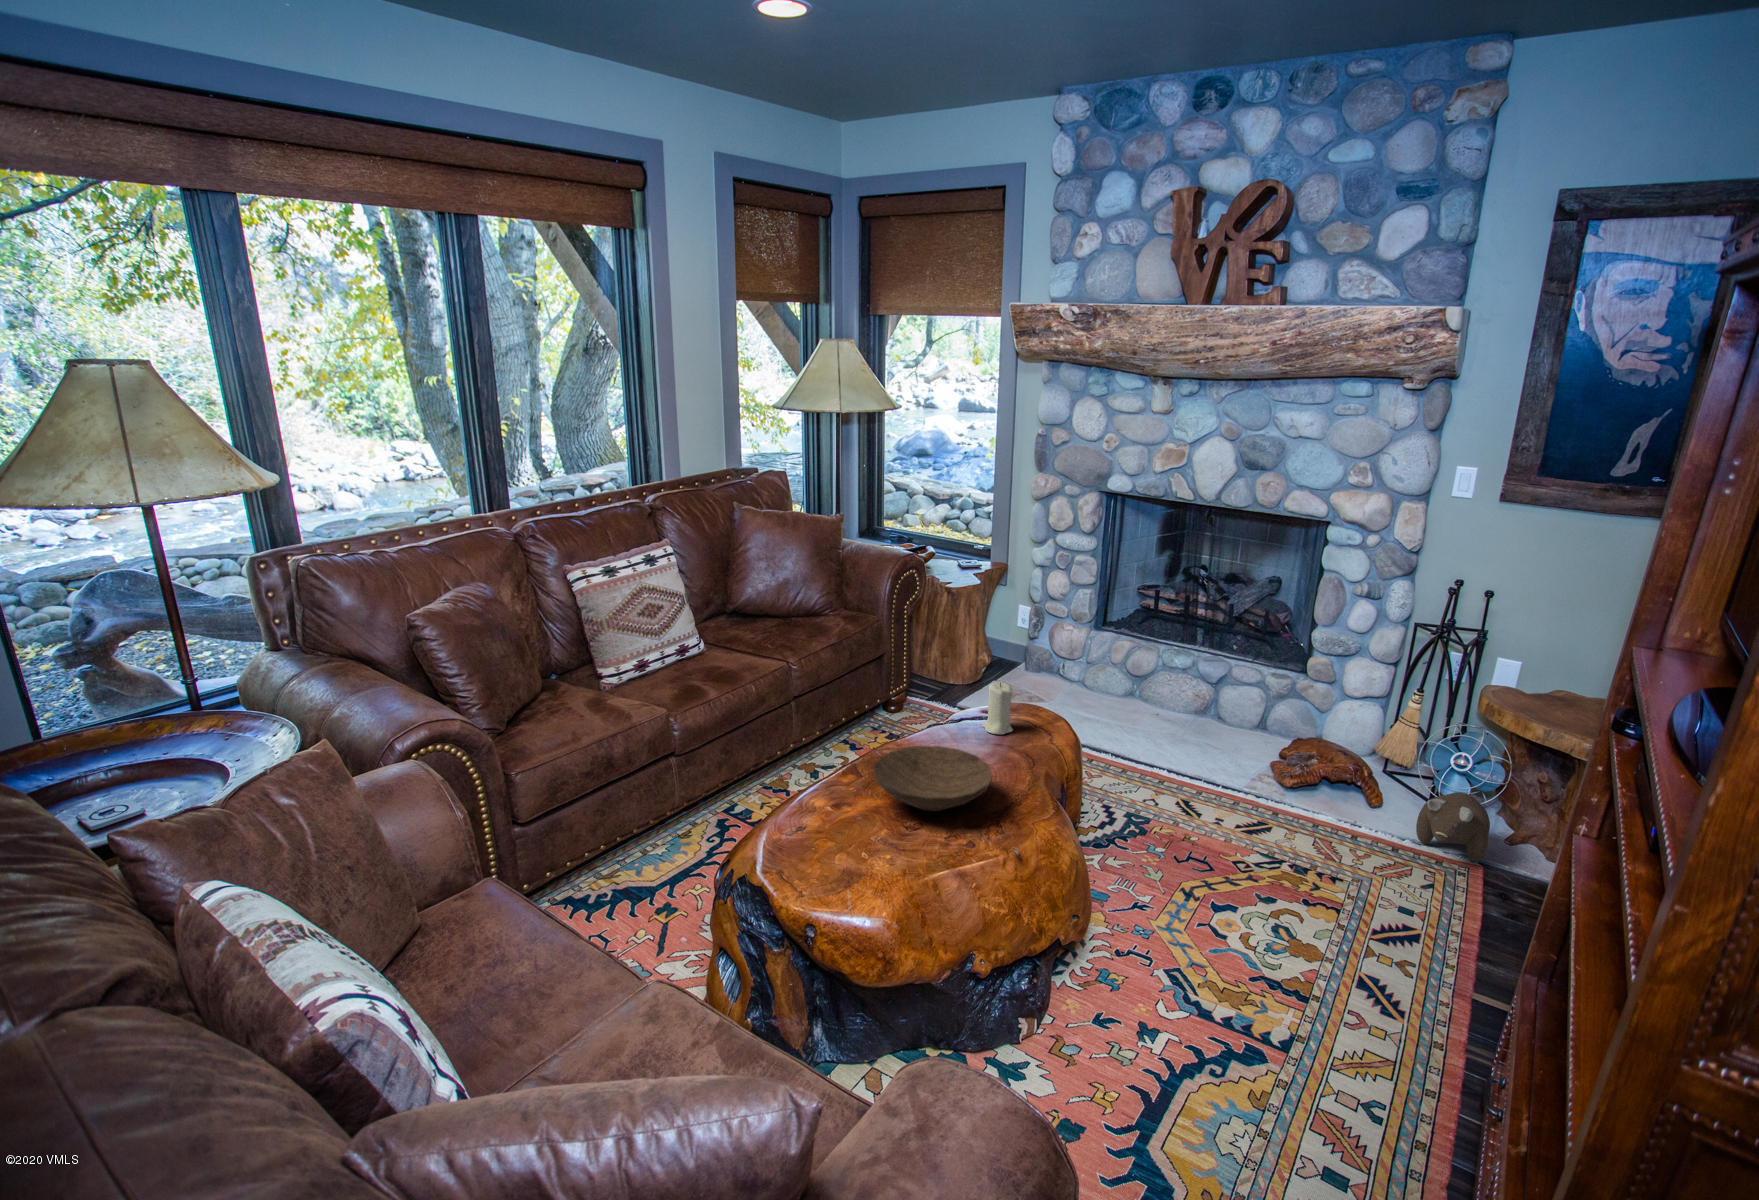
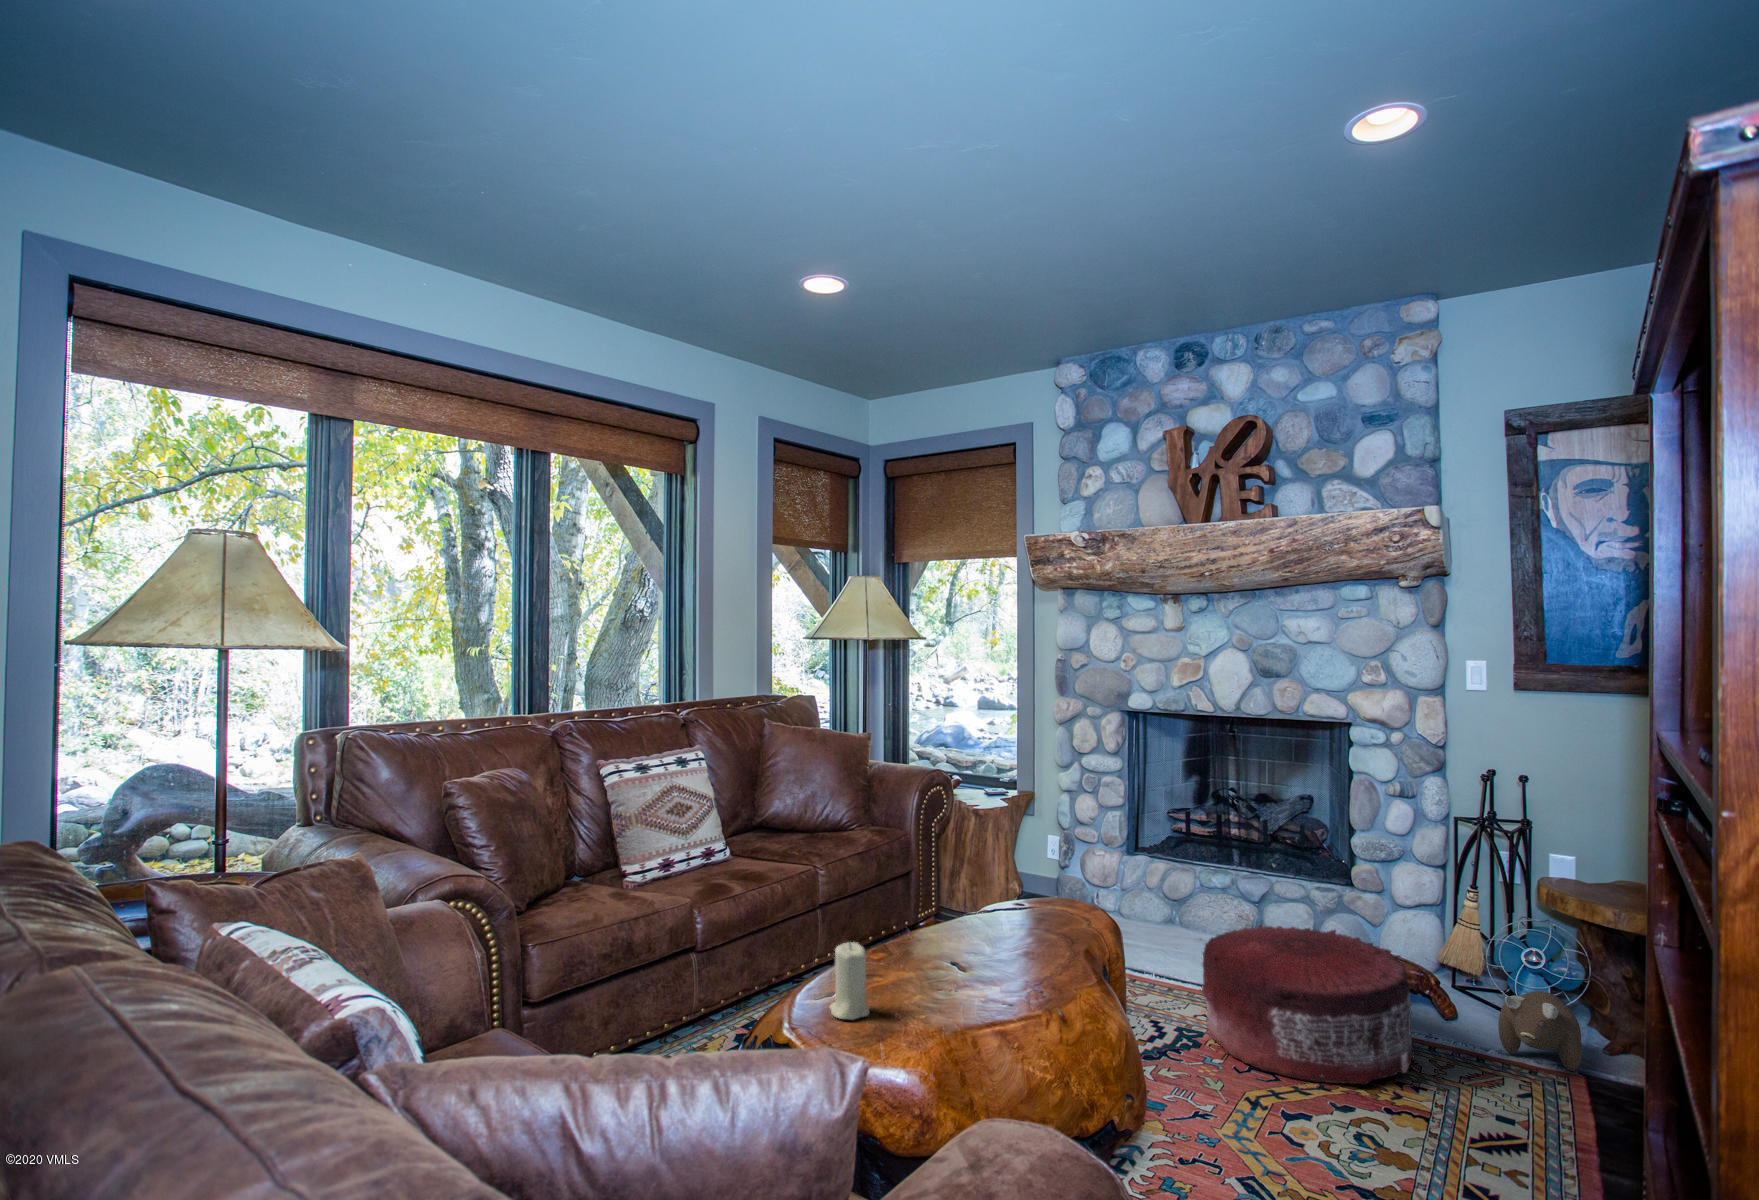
candle: present [982,681,1013,734] -> present [830,942,869,1020]
pouf: none [1153,723,1344,878] -> present [1202,924,1415,1085]
wooden bowl: present [874,746,992,812] -> none [903,918,1028,981]

